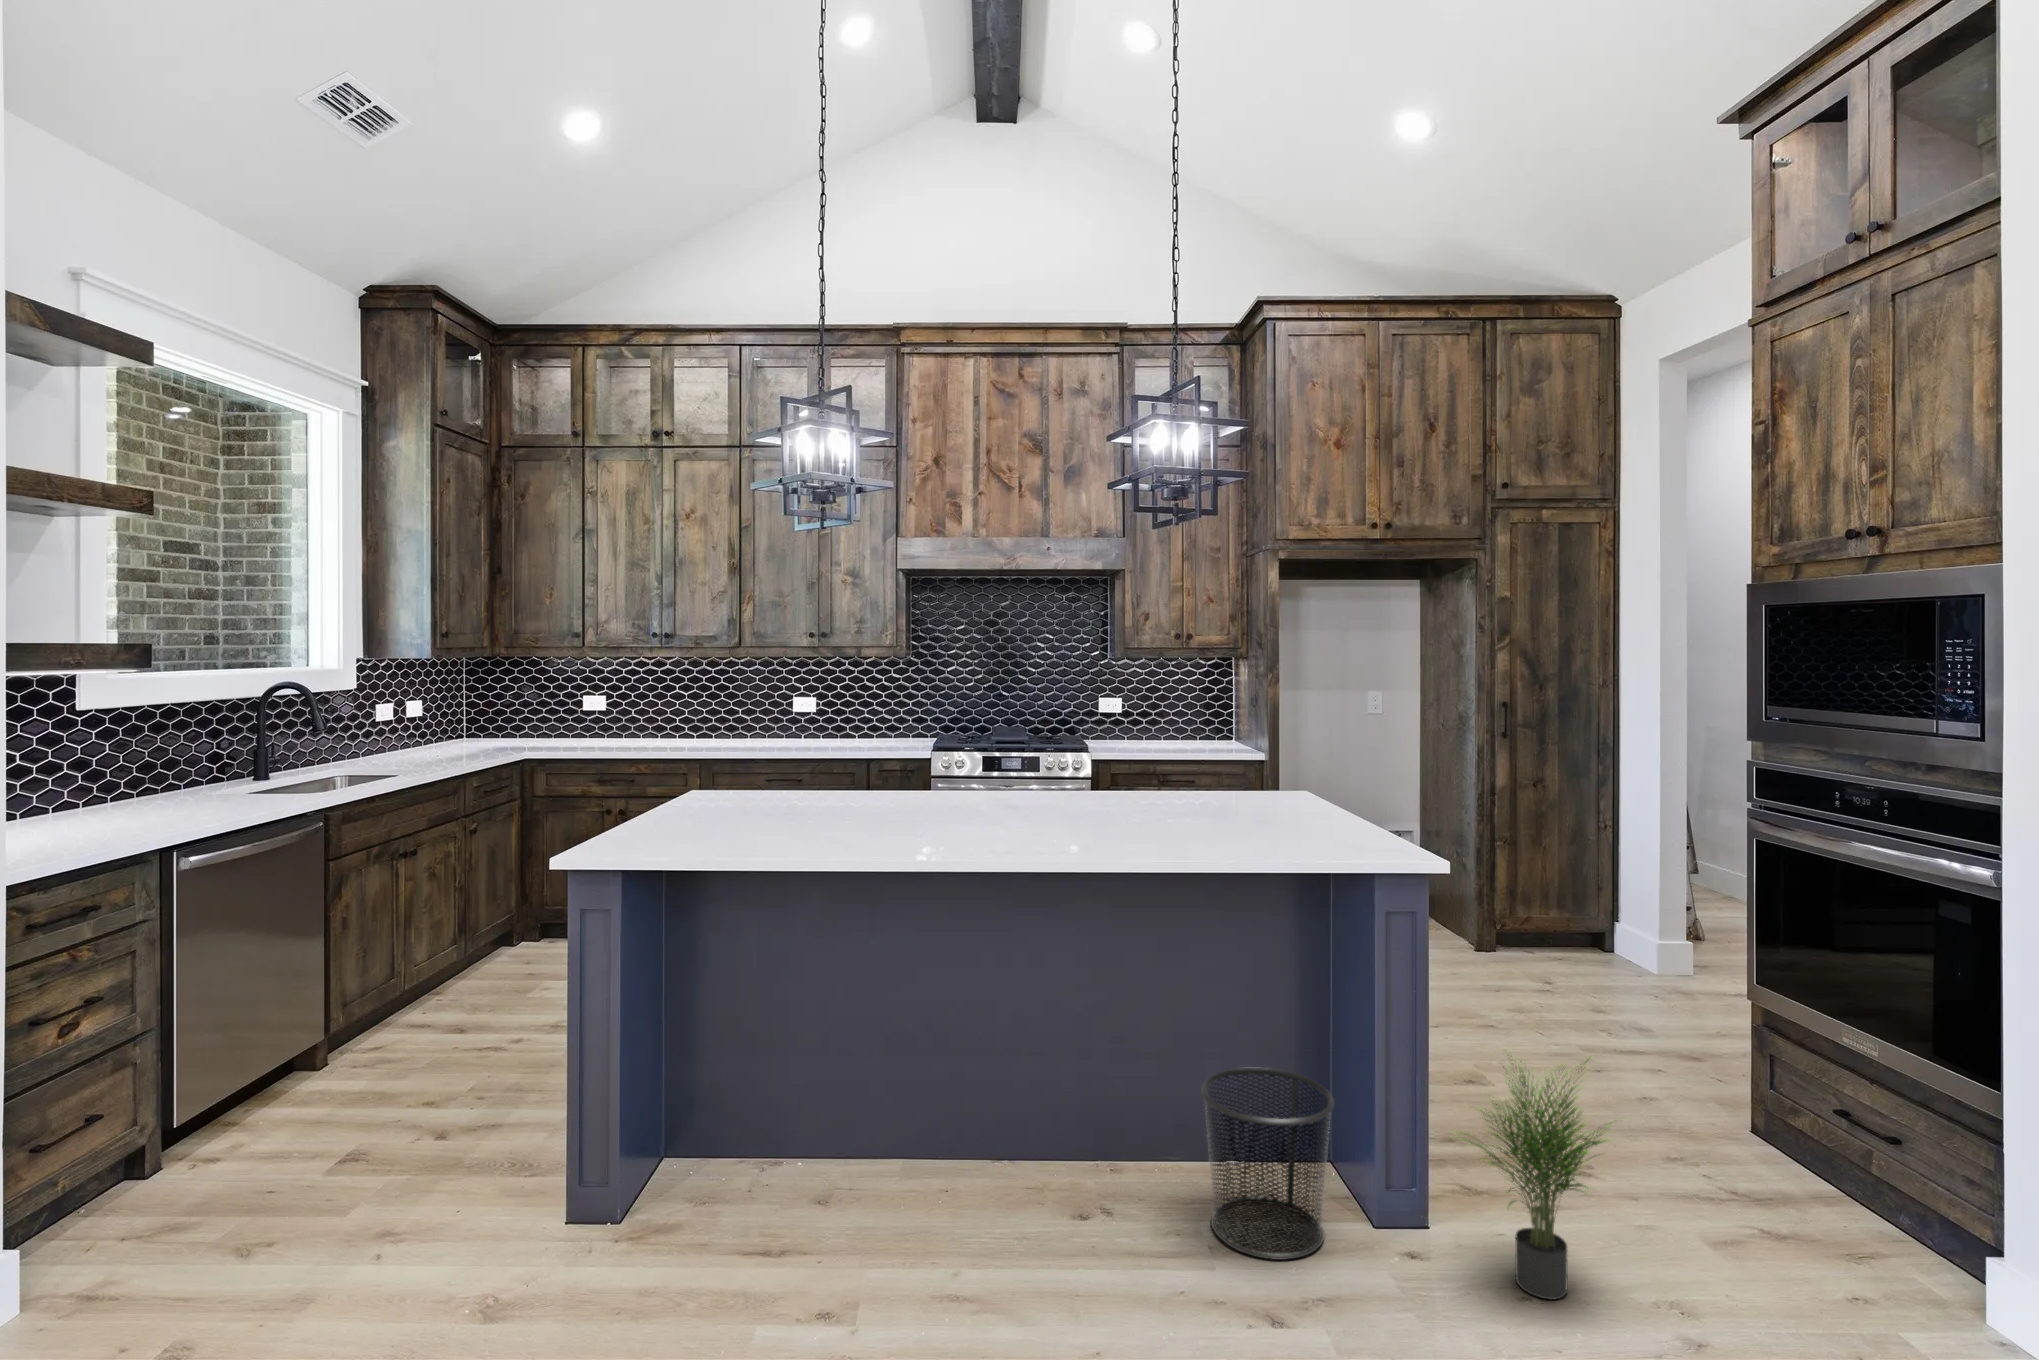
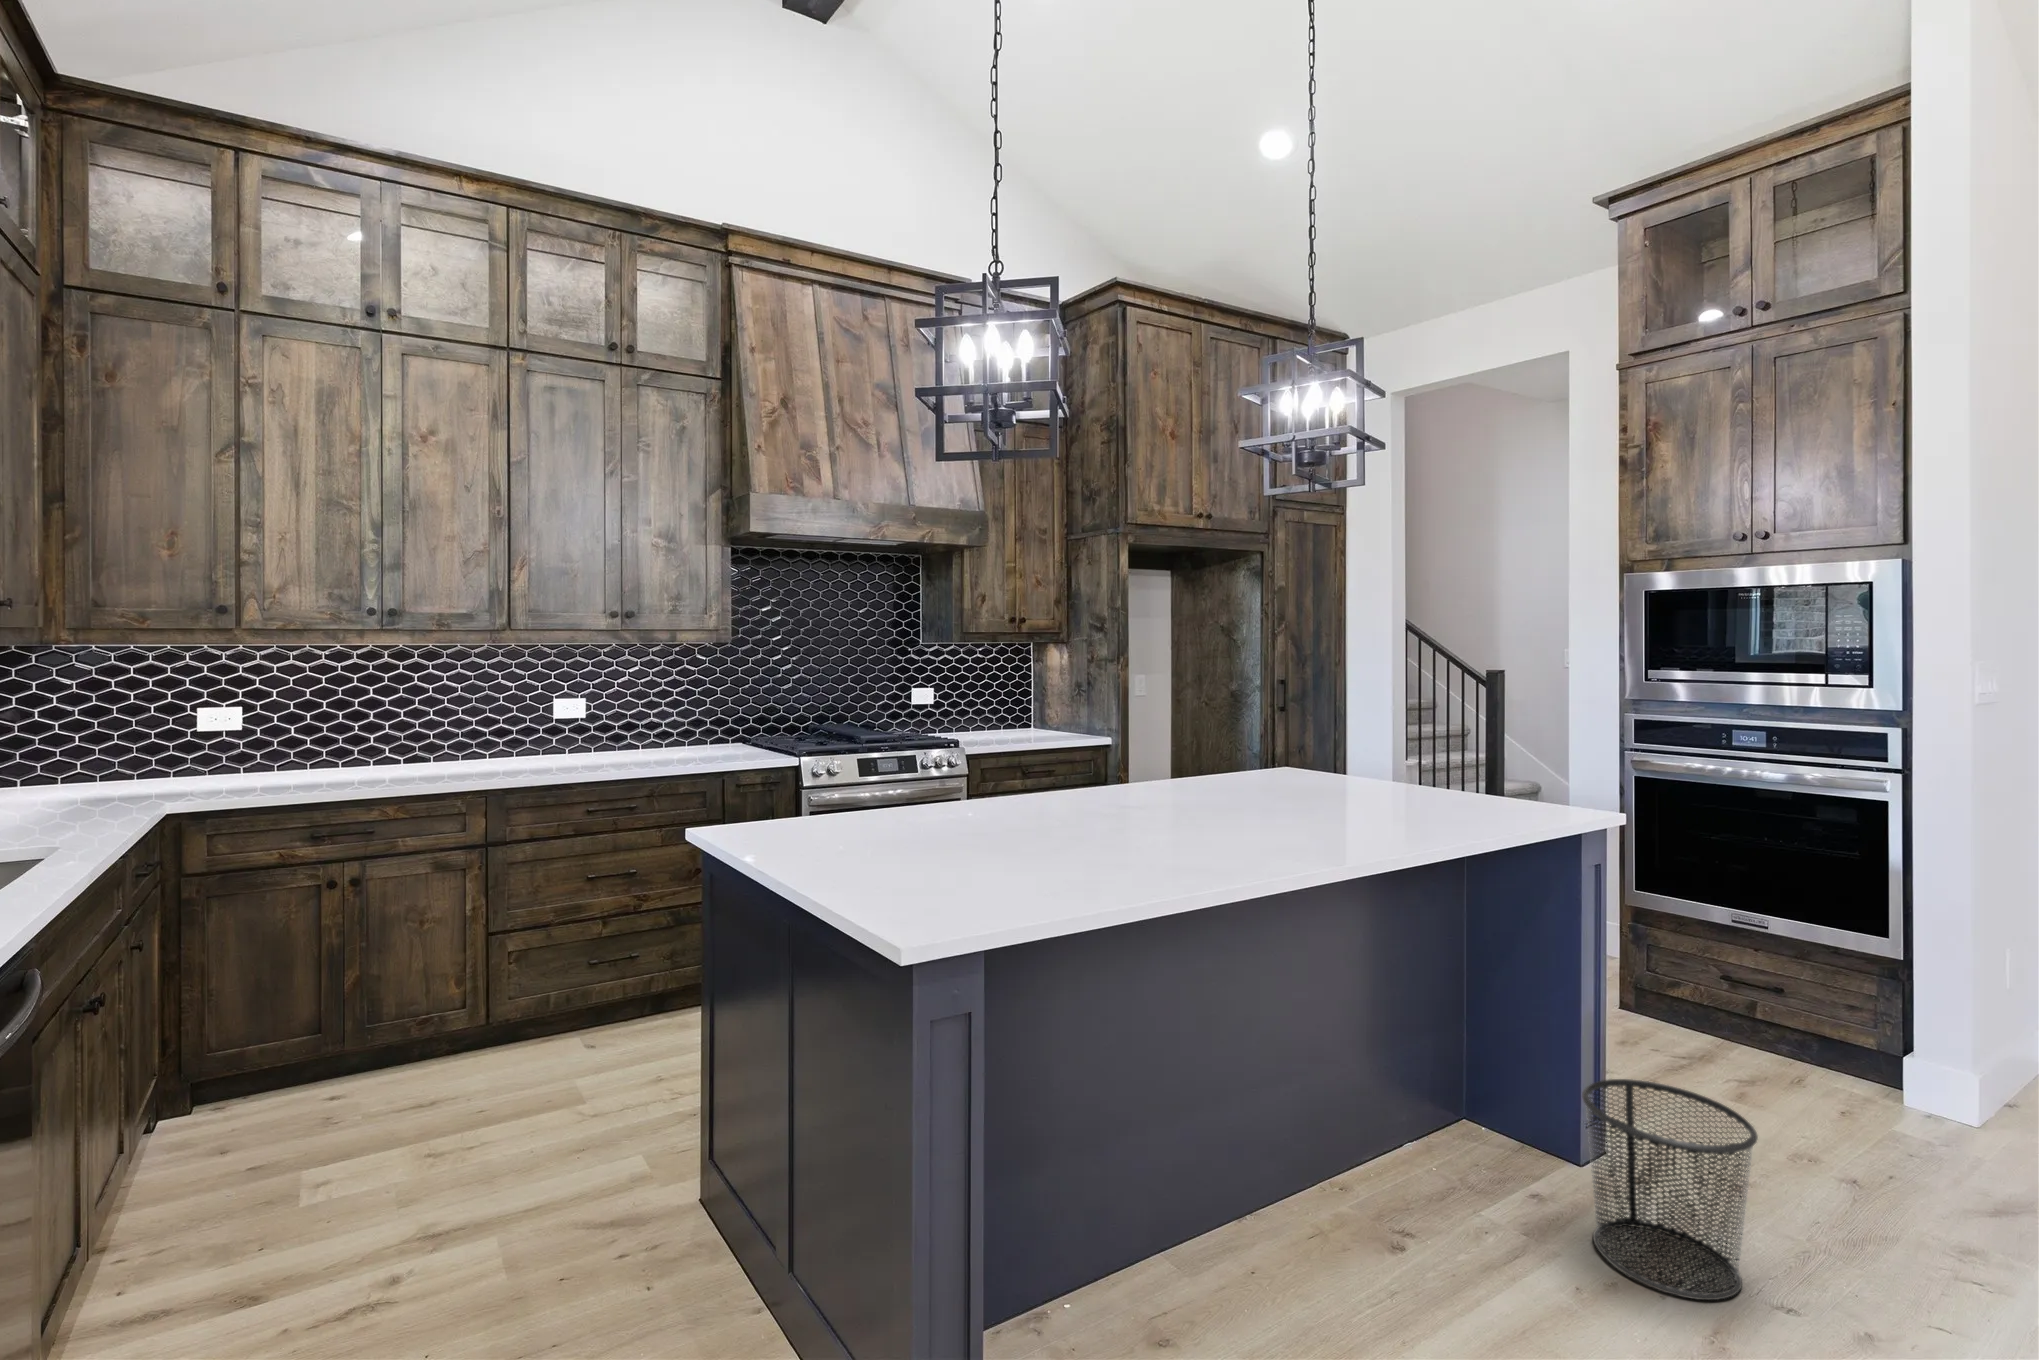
potted plant: present [1464,1059,1604,1299] -> none [1800,1001,1978,1245]

